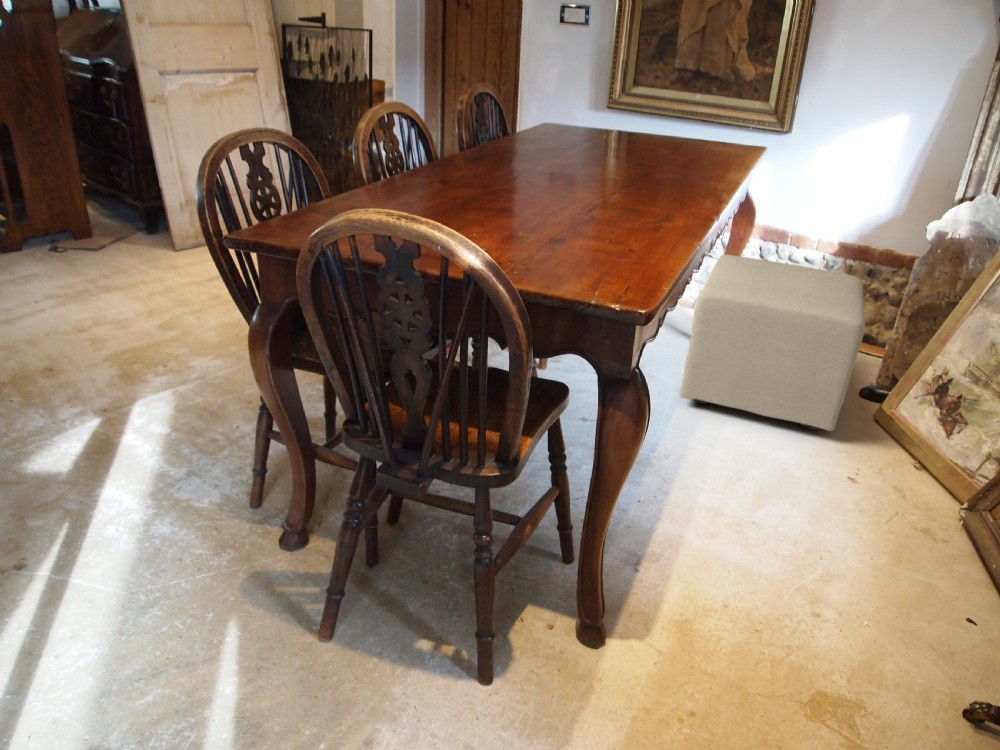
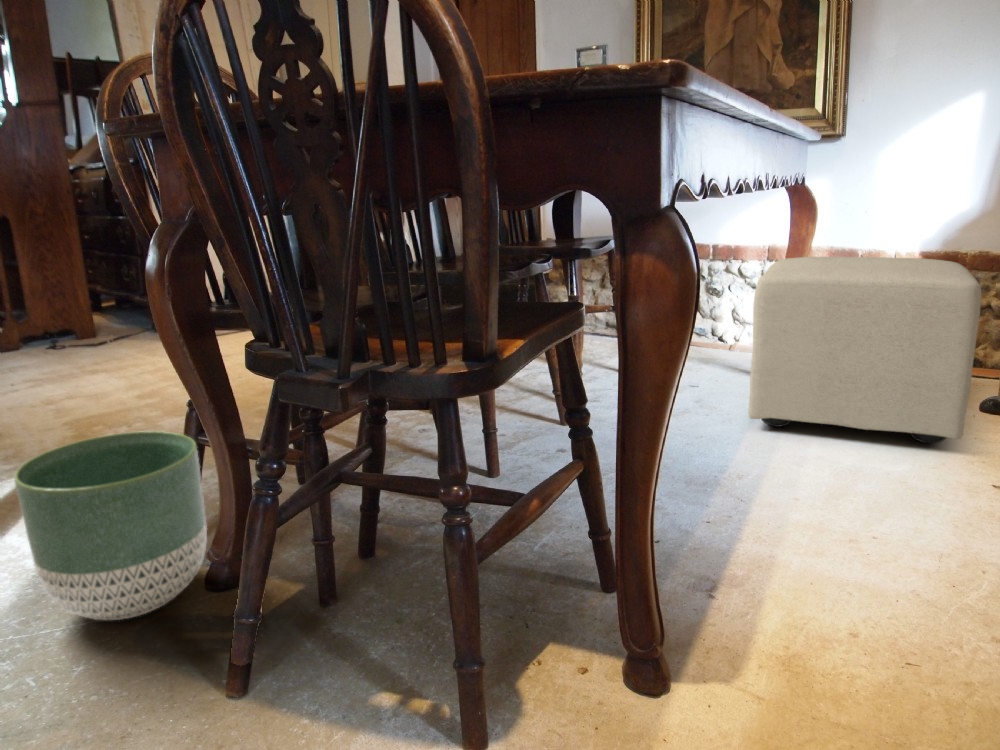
planter: none [155,439,285,580] -> present [14,431,207,620]

